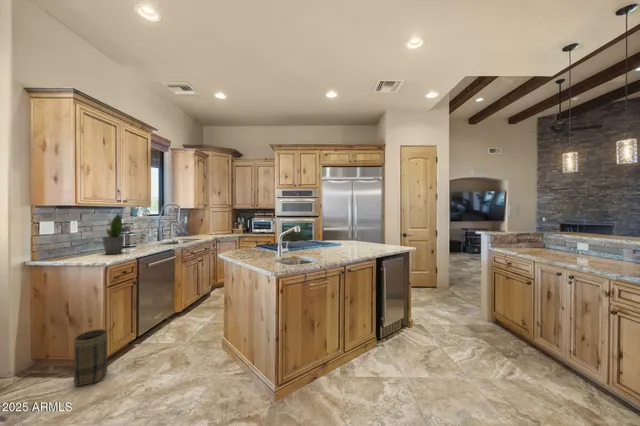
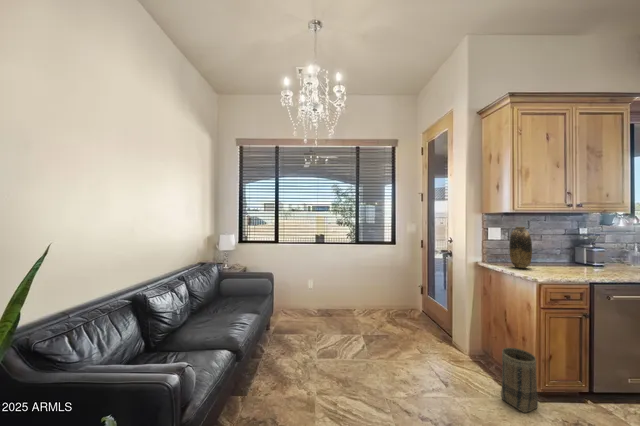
potted plant: present [102,215,124,254] -> none [547,221,577,271]
vase: none [69,219,92,259] -> present [509,227,532,268]

